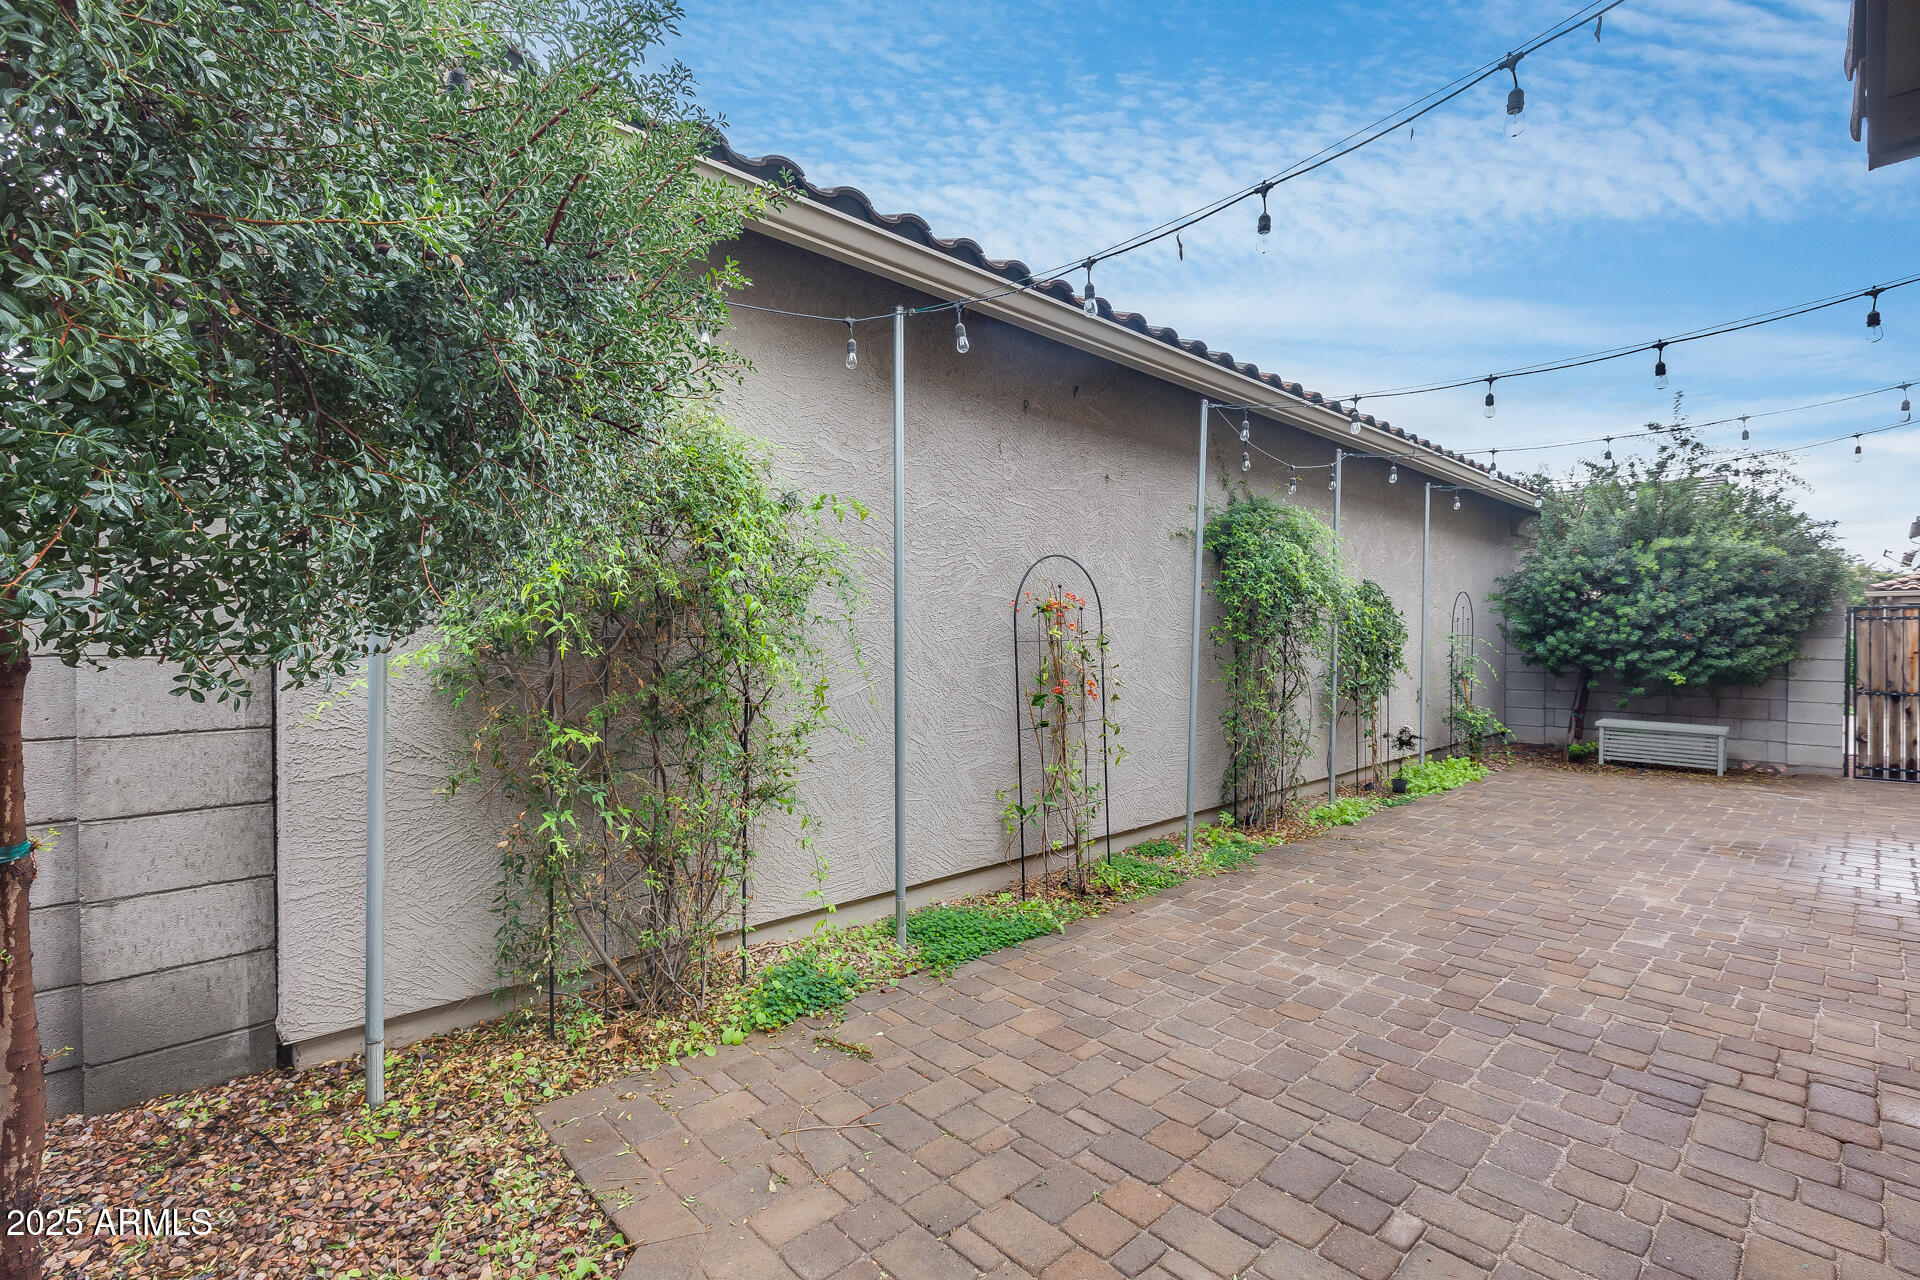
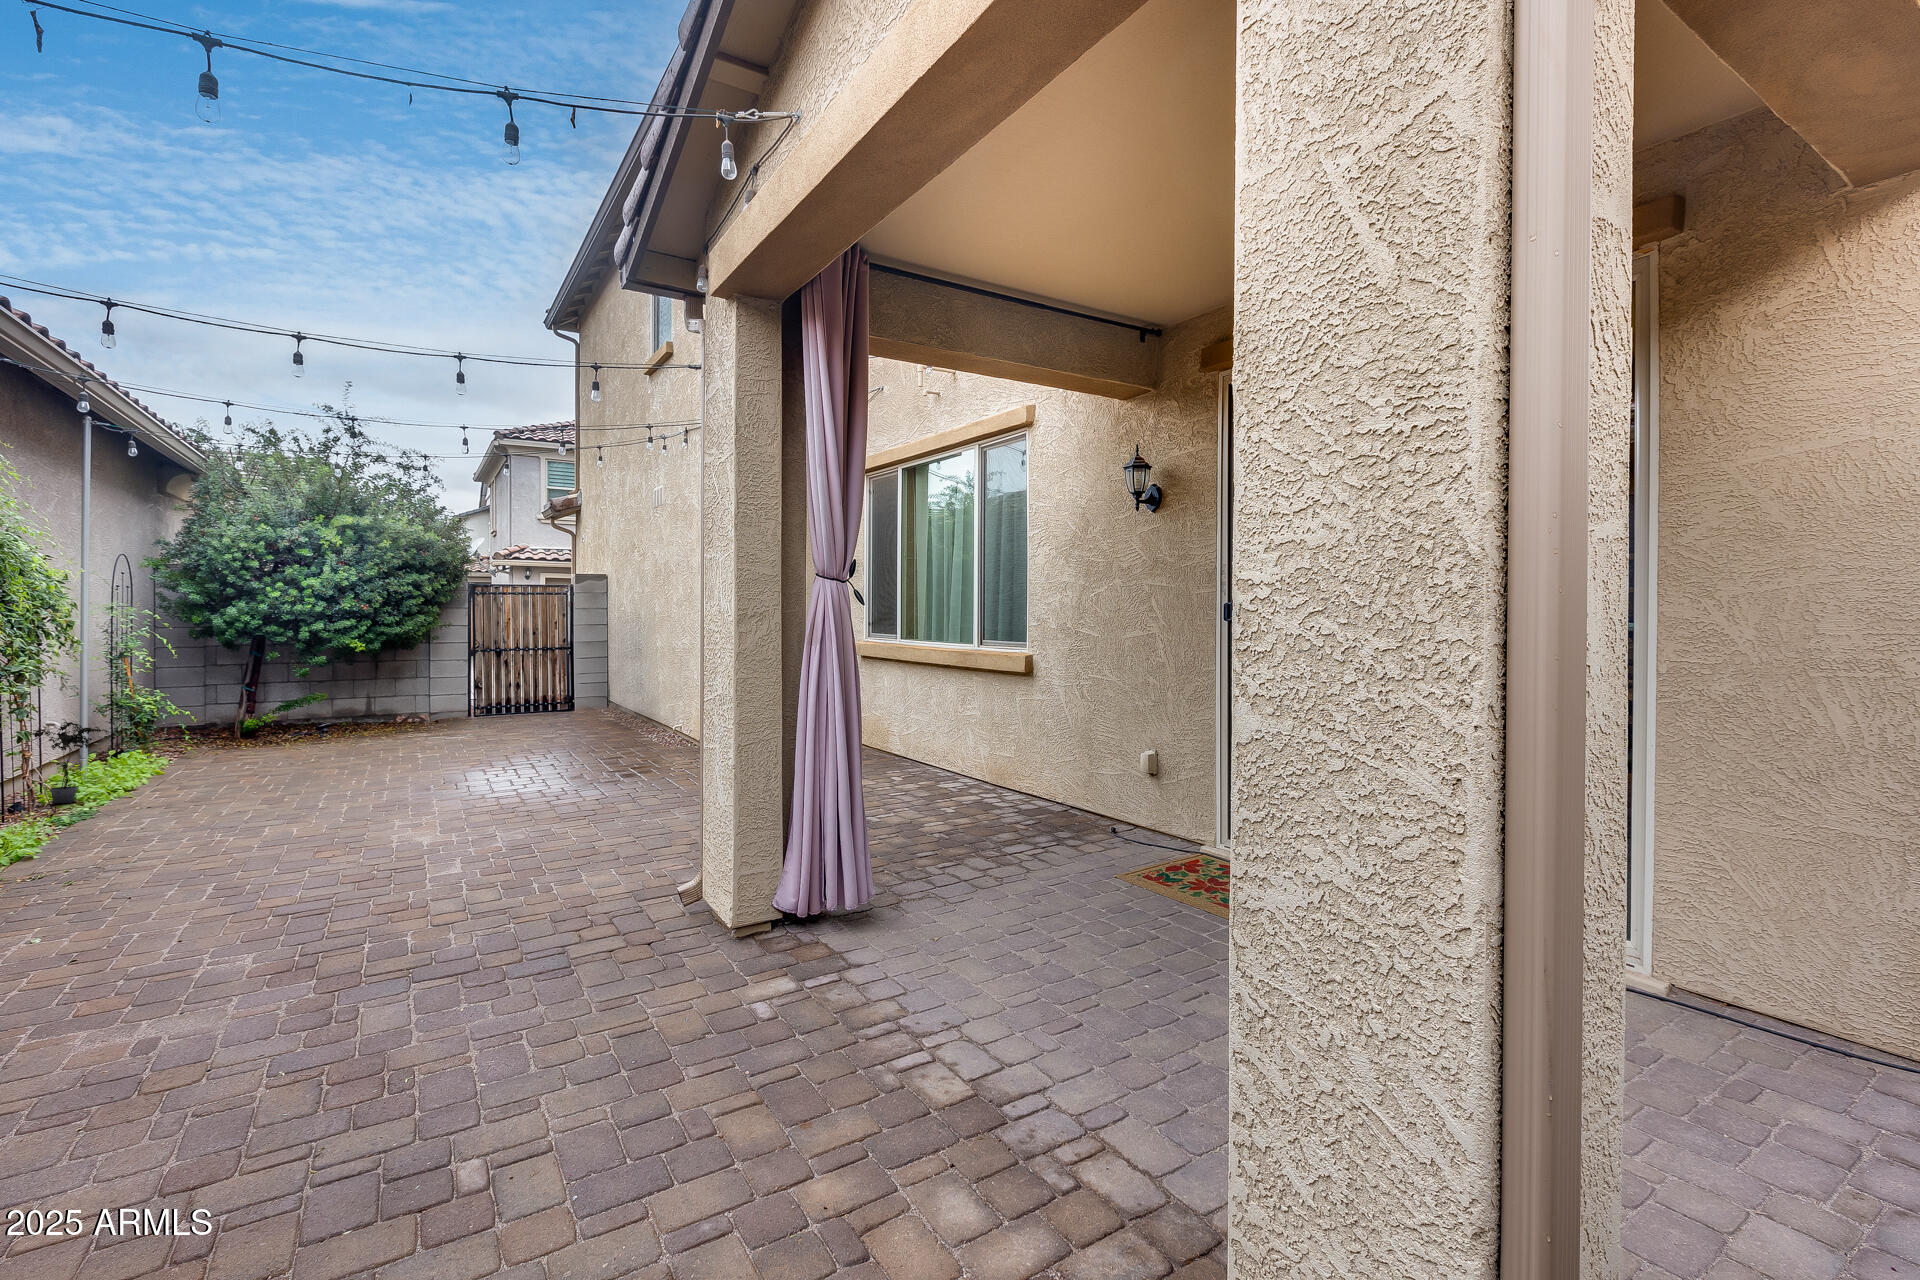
storage bench: present [1595,719,1729,776] -> none [277,687,395,736]

